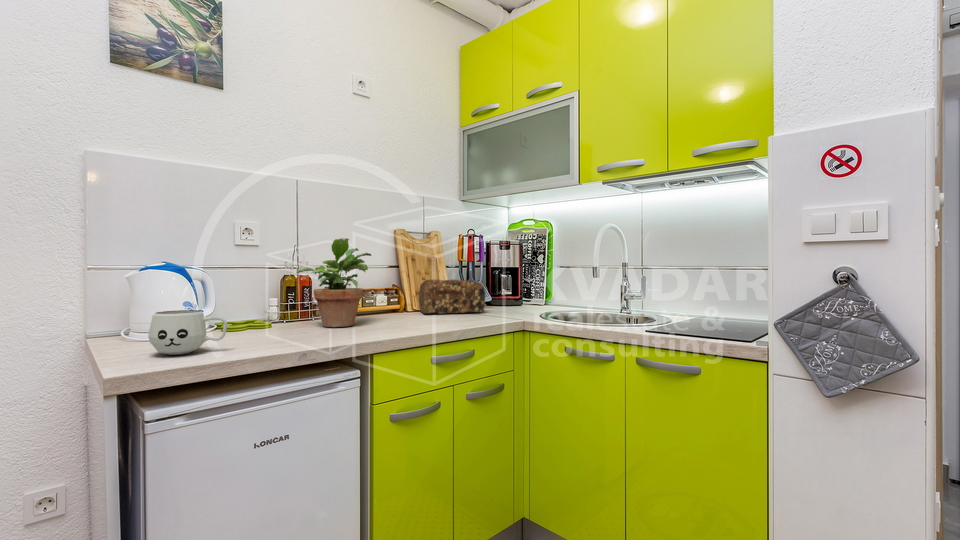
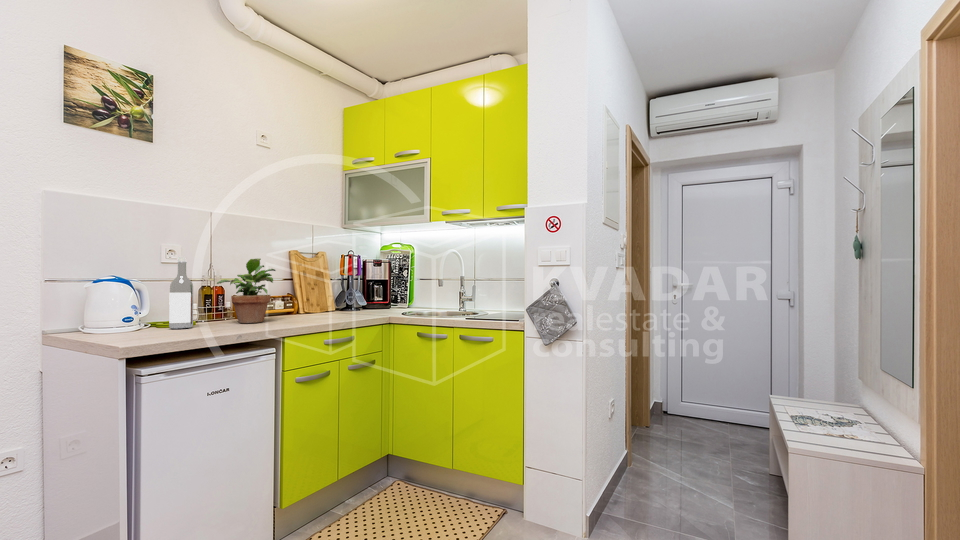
wine bottle: none [232,237,262,334] -> present [169,257,193,329]
bread loaf: present [419,280,485,314] -> none [309,289,362,315]
mug: present [148,310,227,355] -> none [124,309,181,339]

